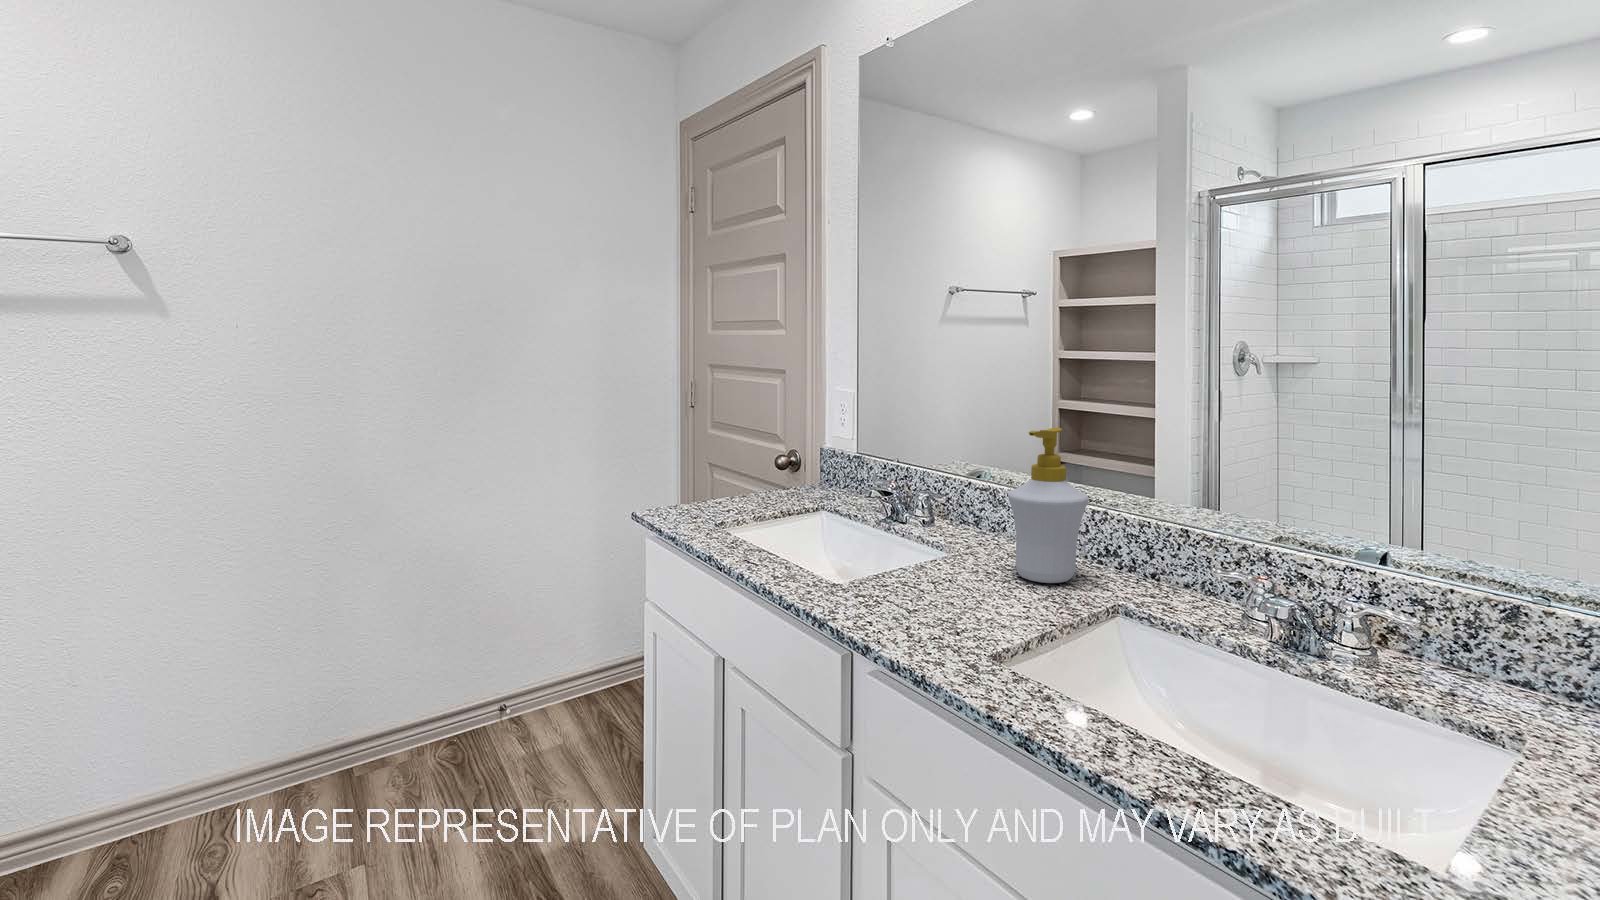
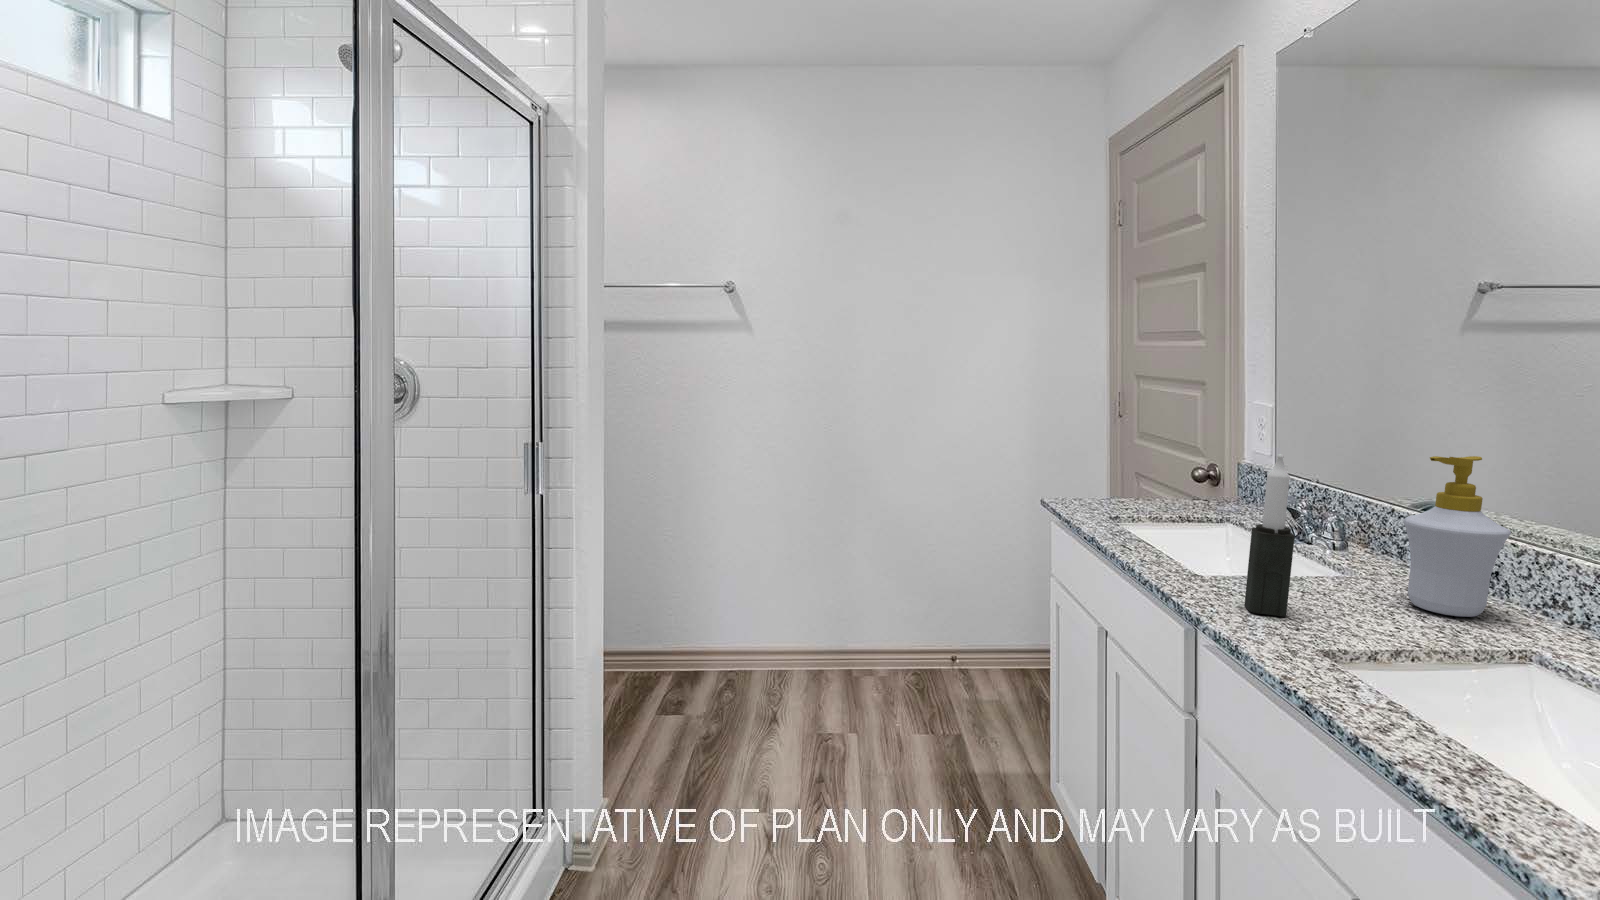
candle: none [897,441,941,622] -> present [1244,454,1295,616]

